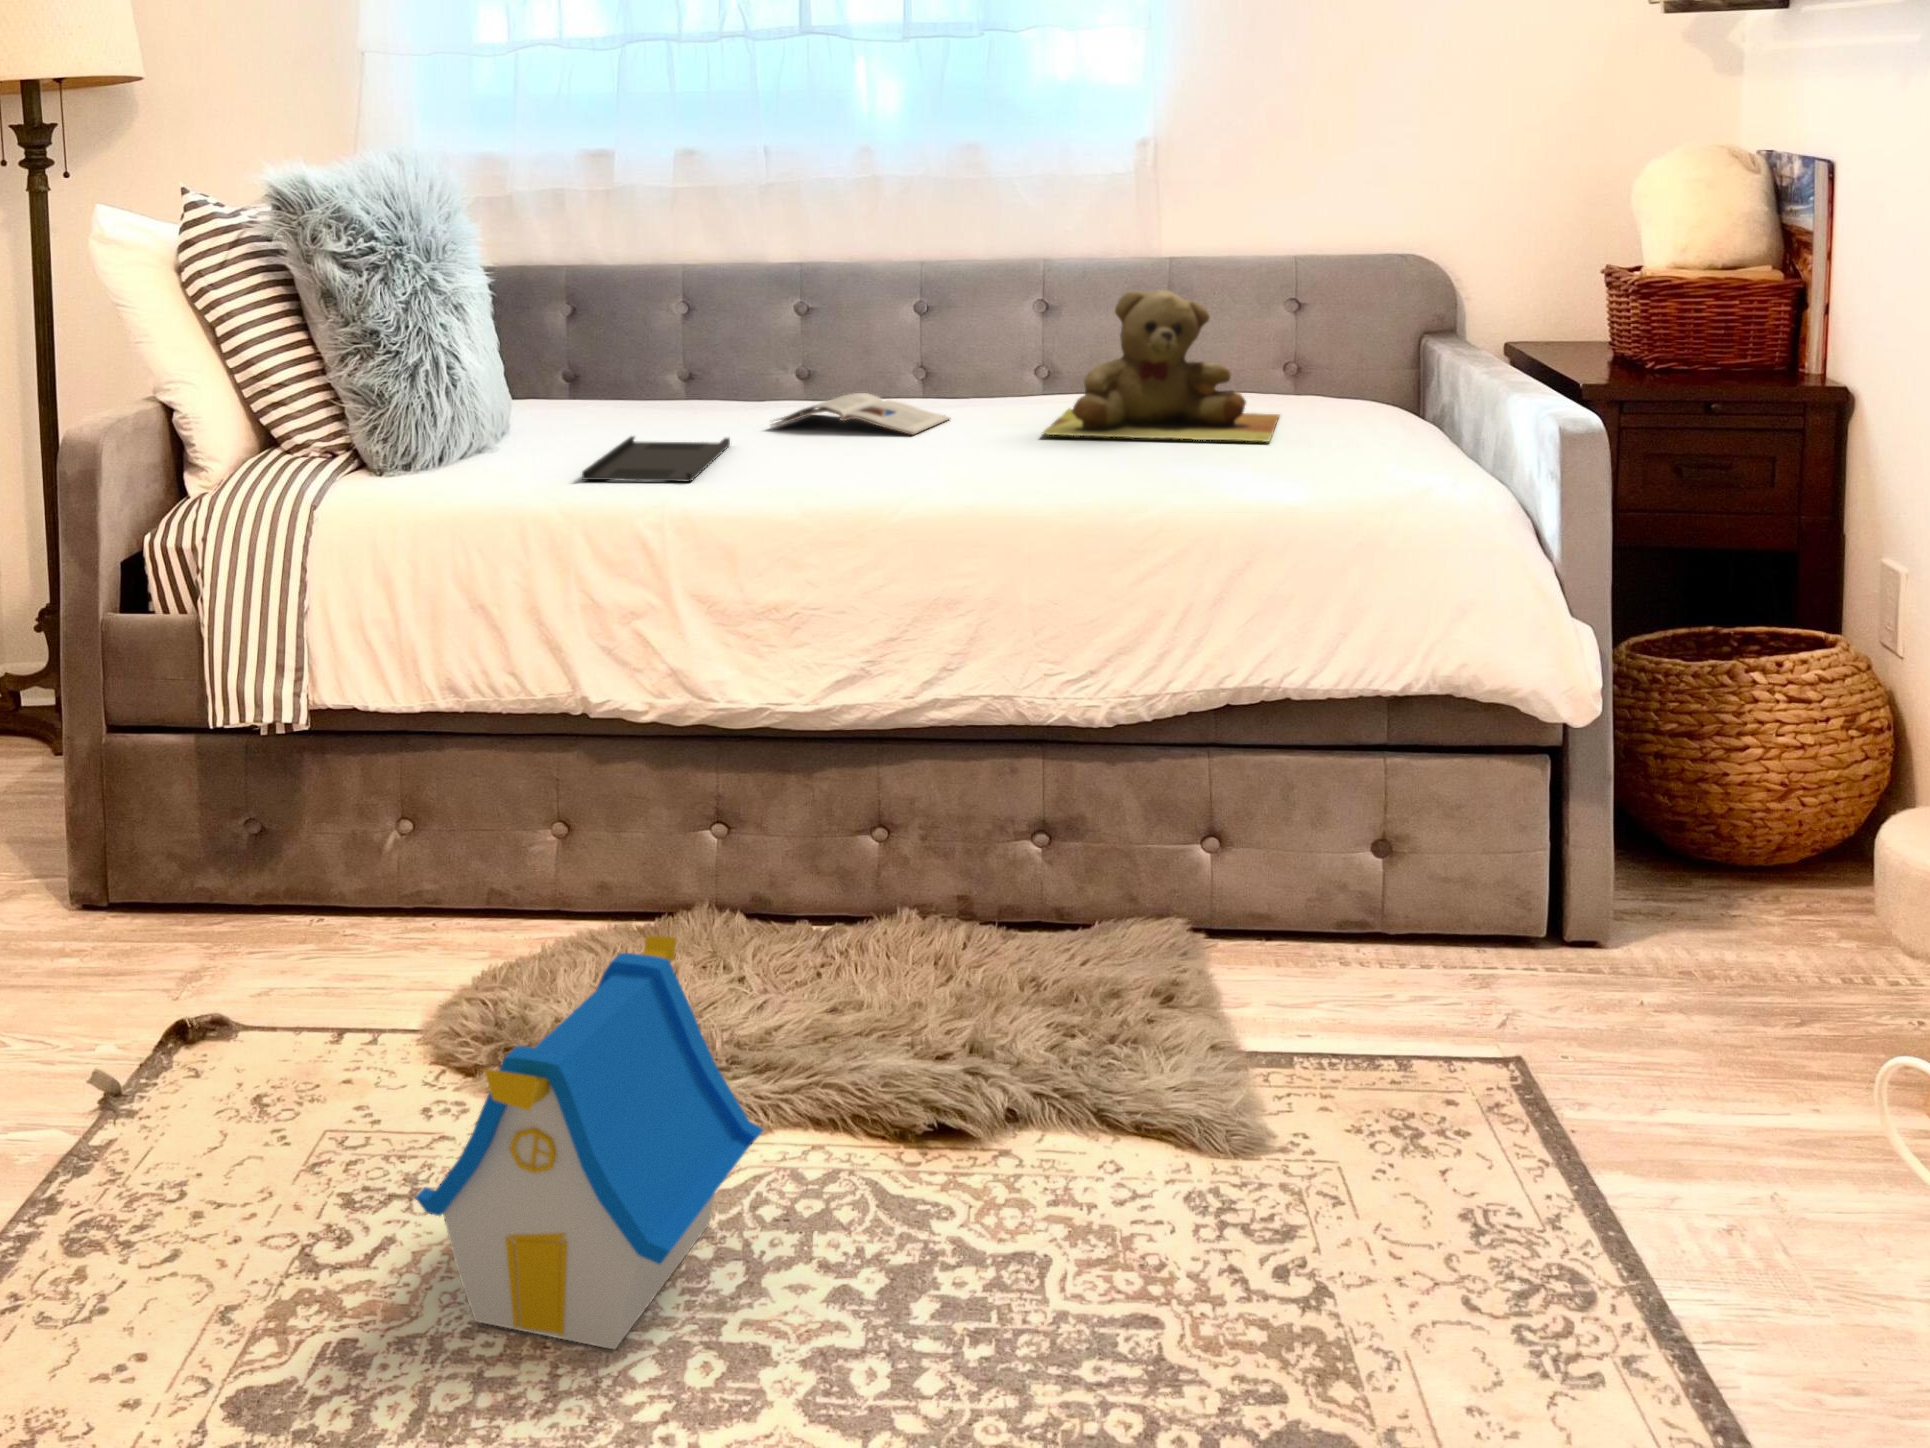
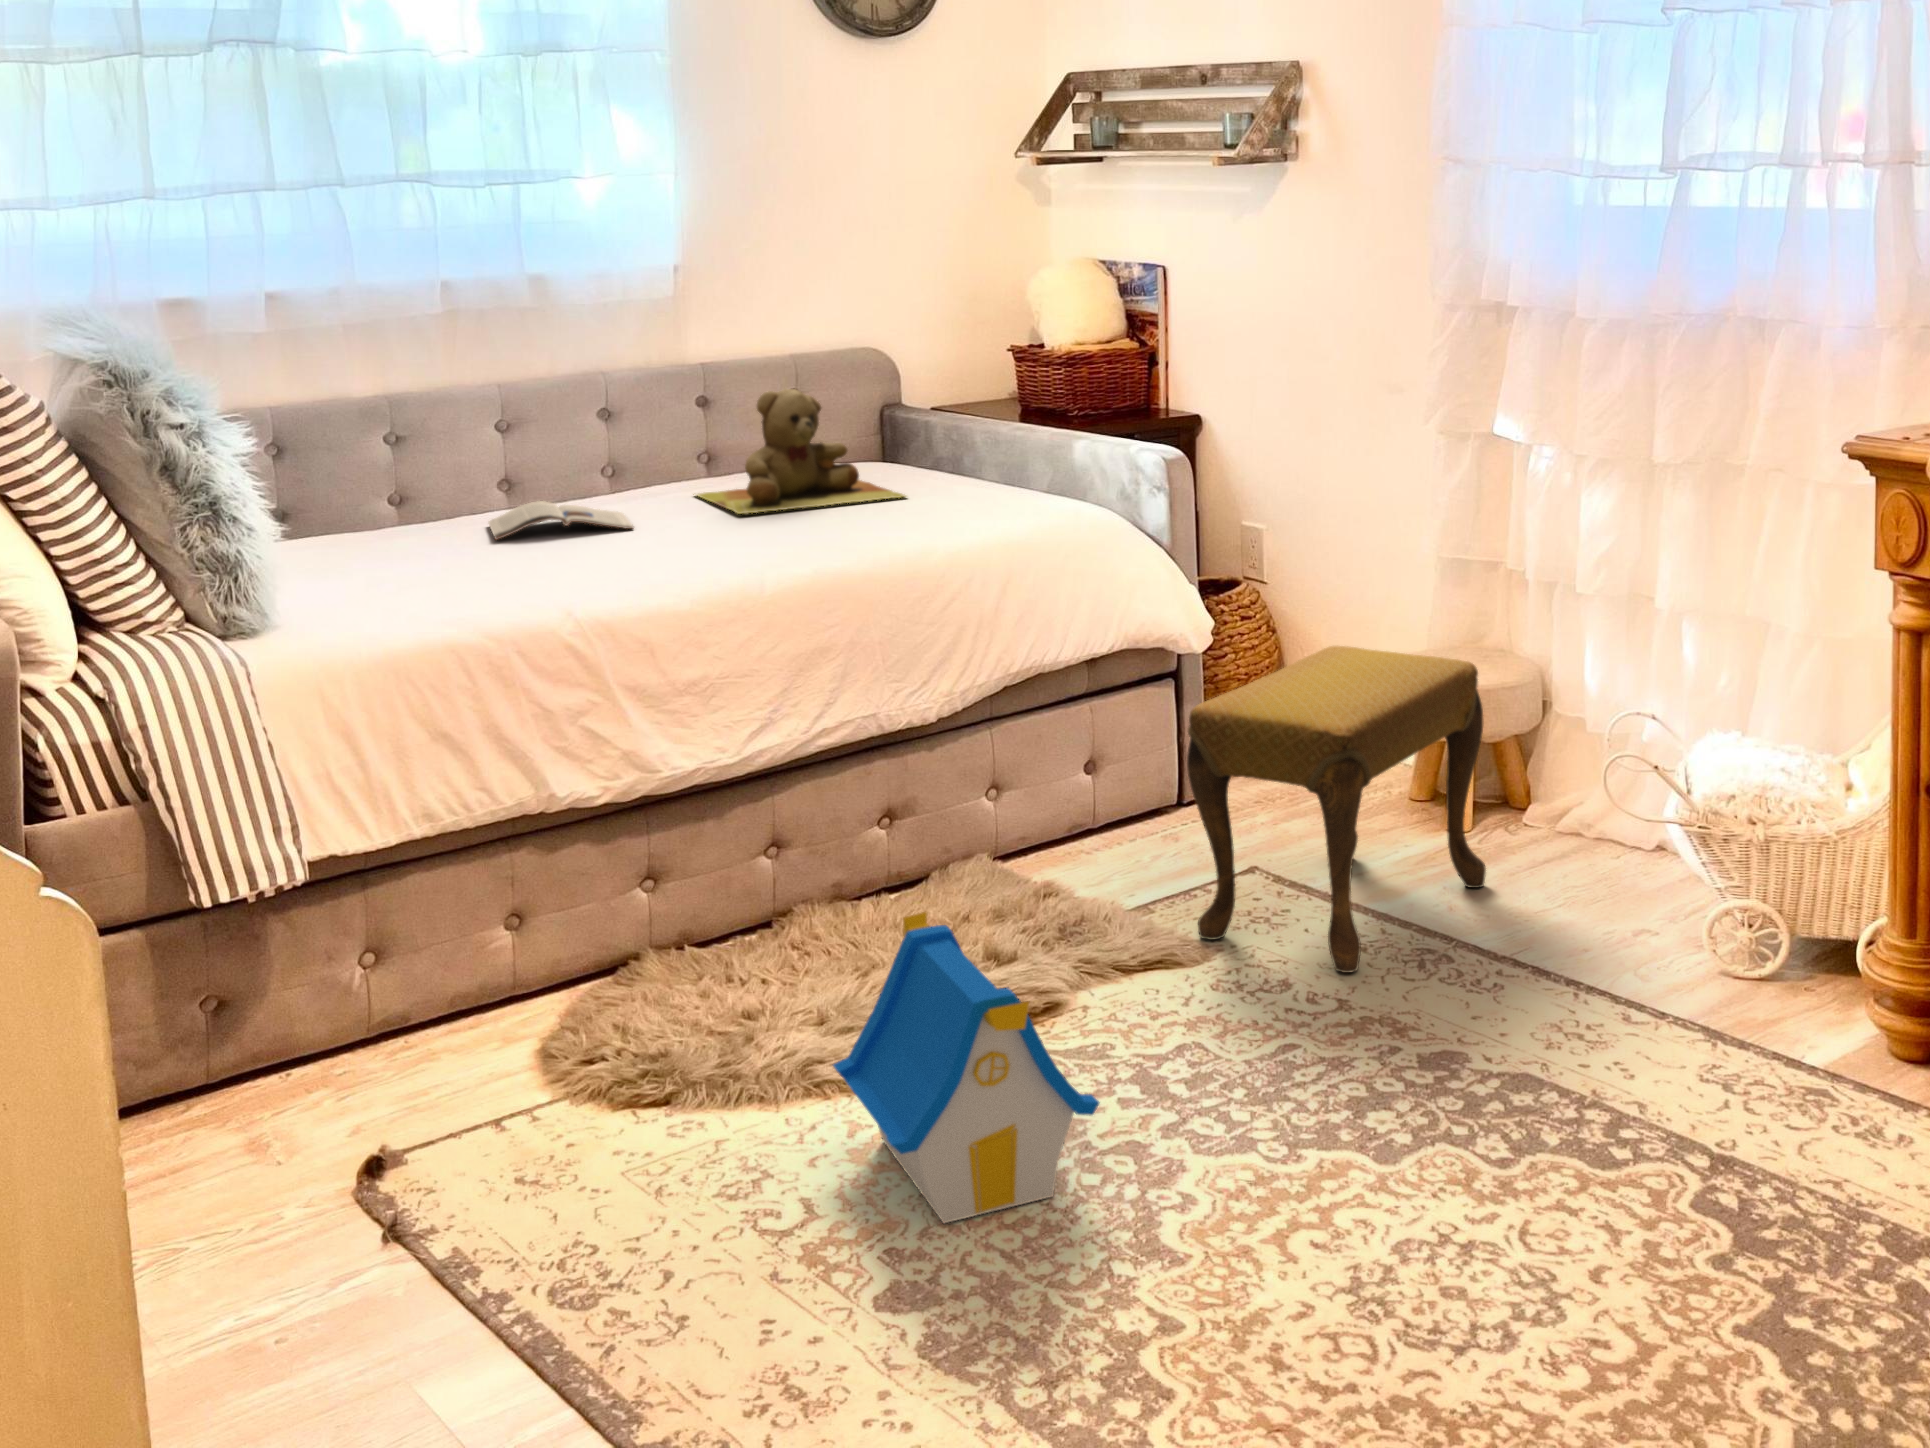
tray: present [582,436,730,482] -> none [412,552,572,602]
footstool: none [1272,745,1835,1241] -> present [1187,646,1486,973]

